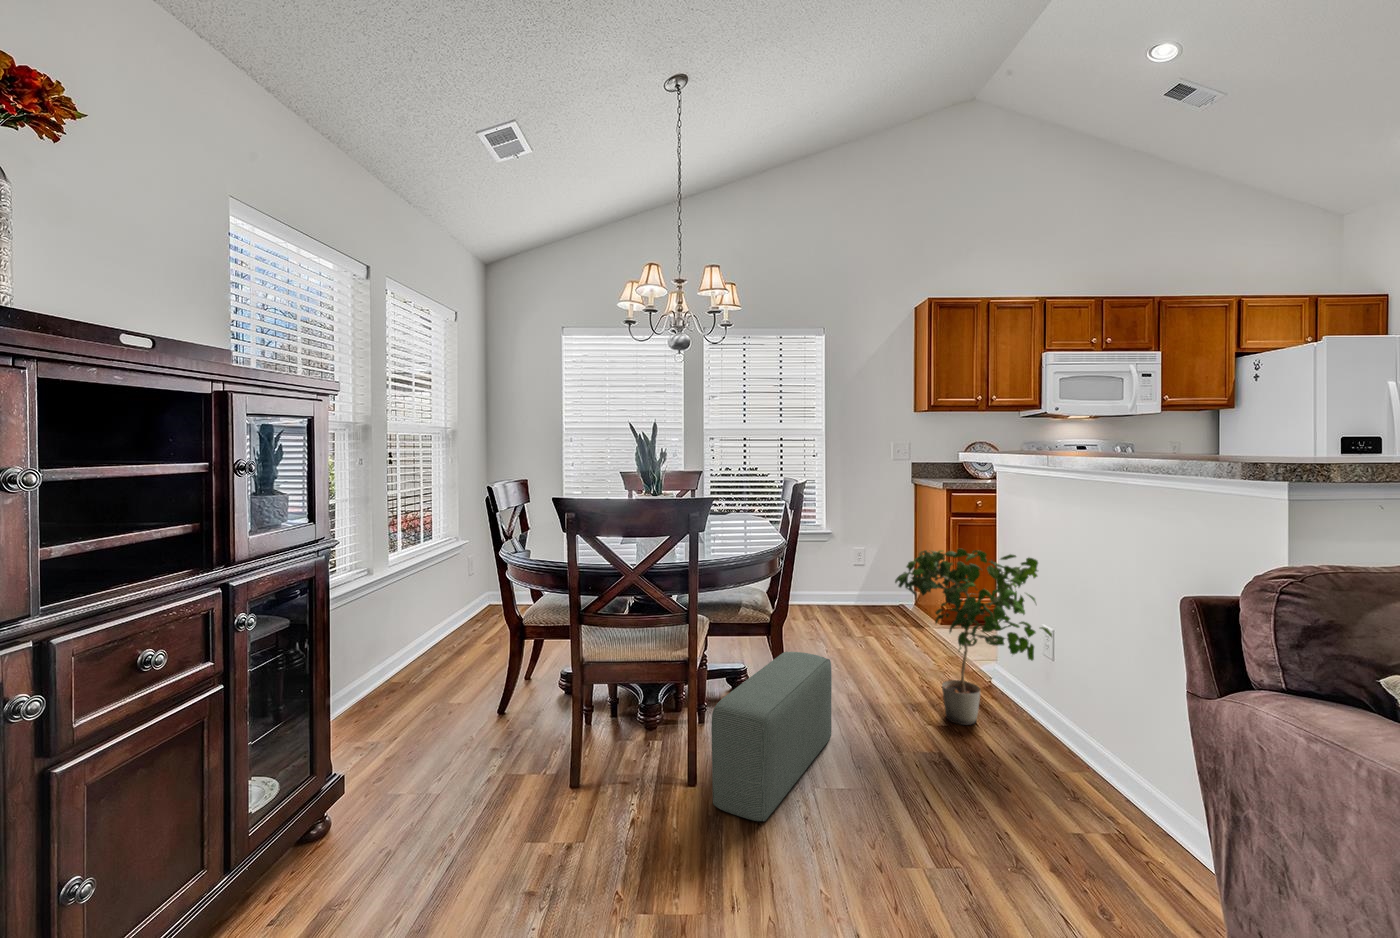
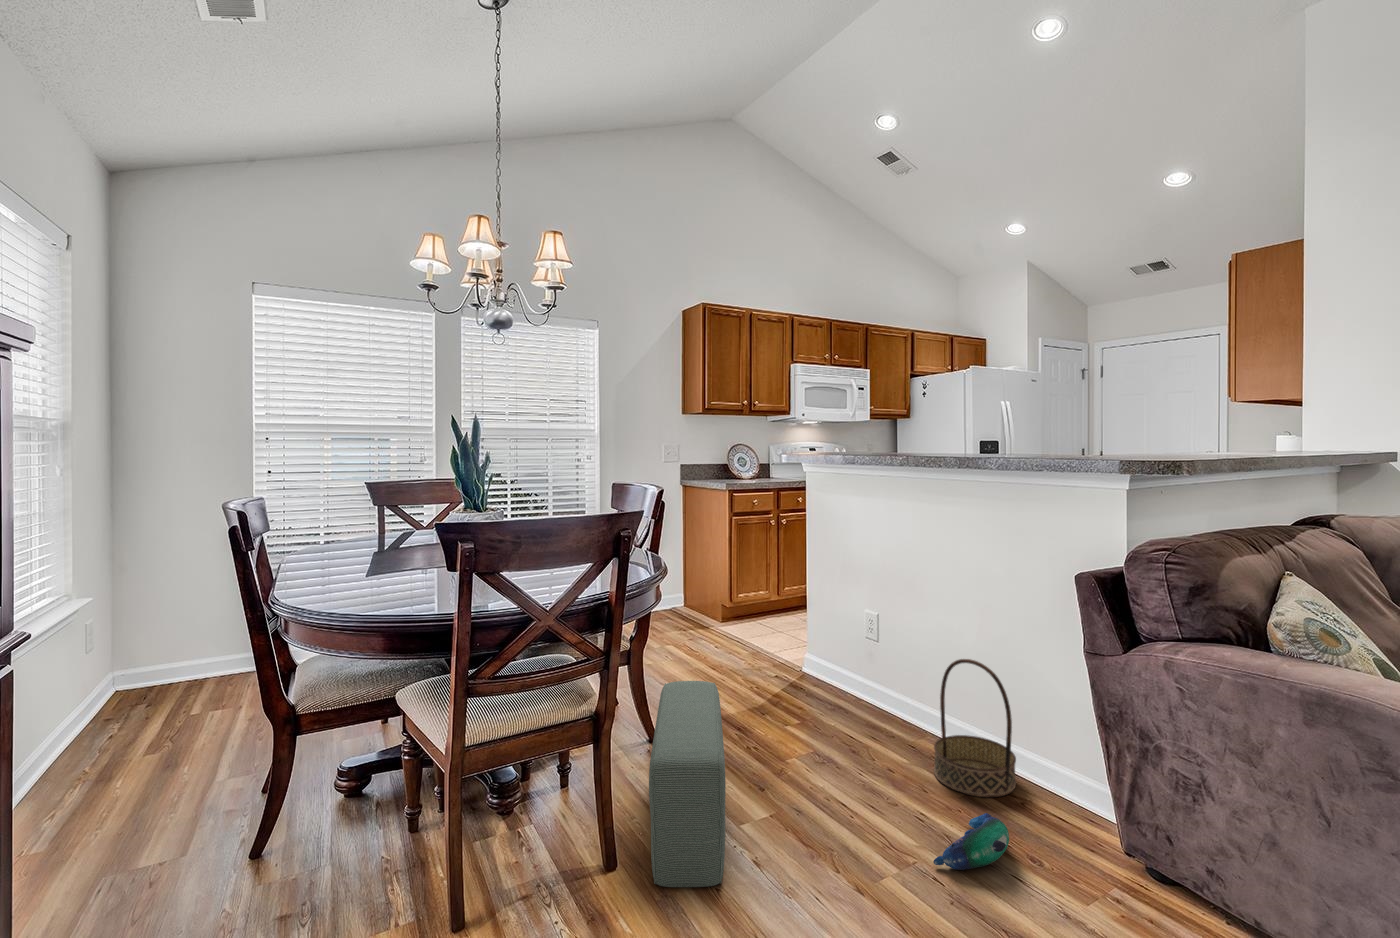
potted plant: present [895,549,1052,725] -> none [744,550,890,725]
basket: none [1054,681,1157,842] -> present [934,659,1016,797]
plush toy: none [975,847,1080,893] -> present [933,813,1009,871]

